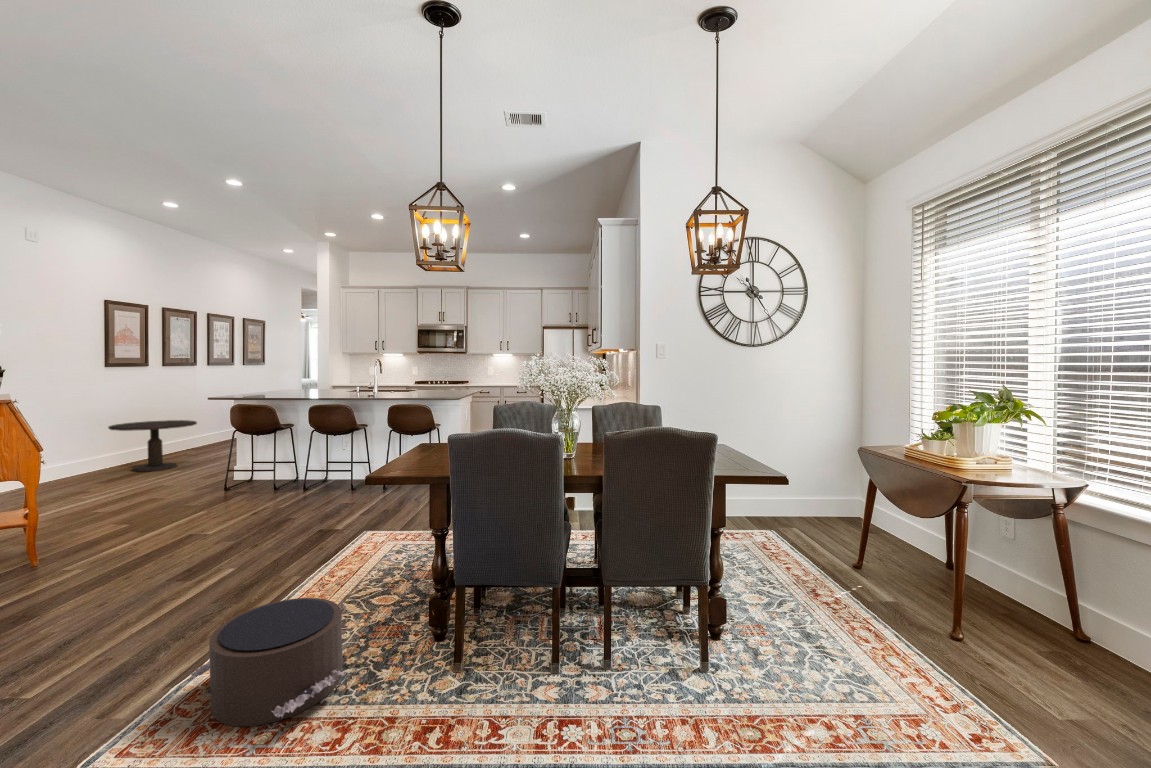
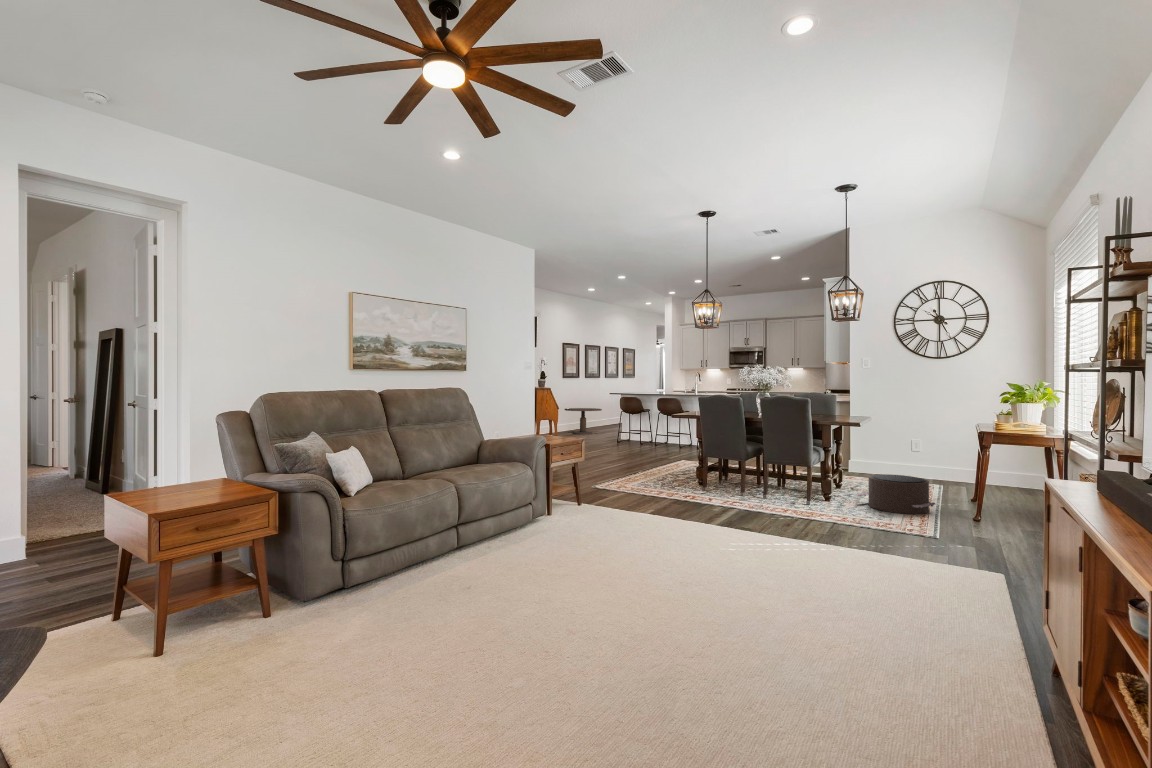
pouf: present [191,598,345,726] -> present [857,474,935,514]

